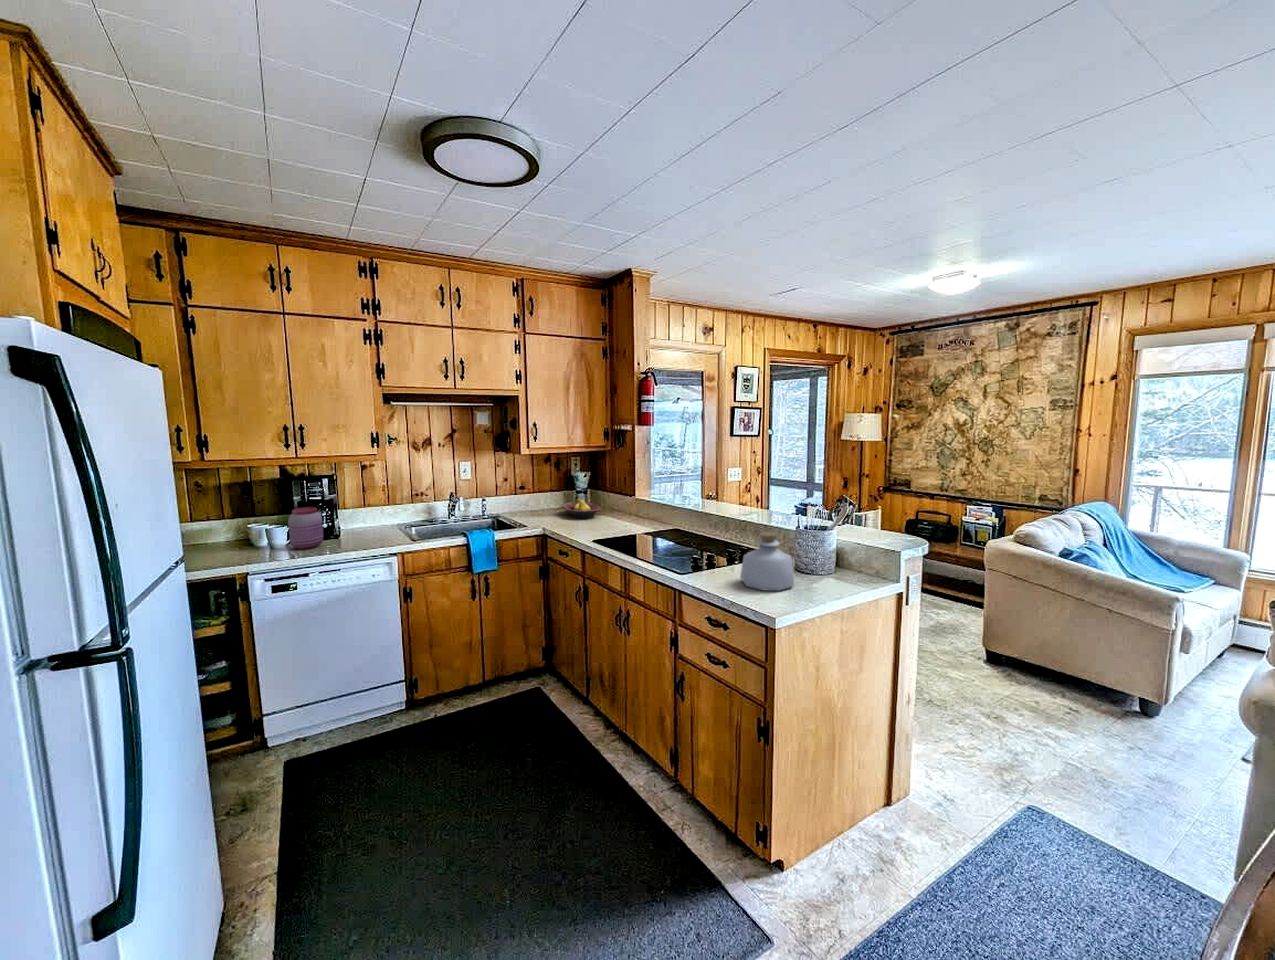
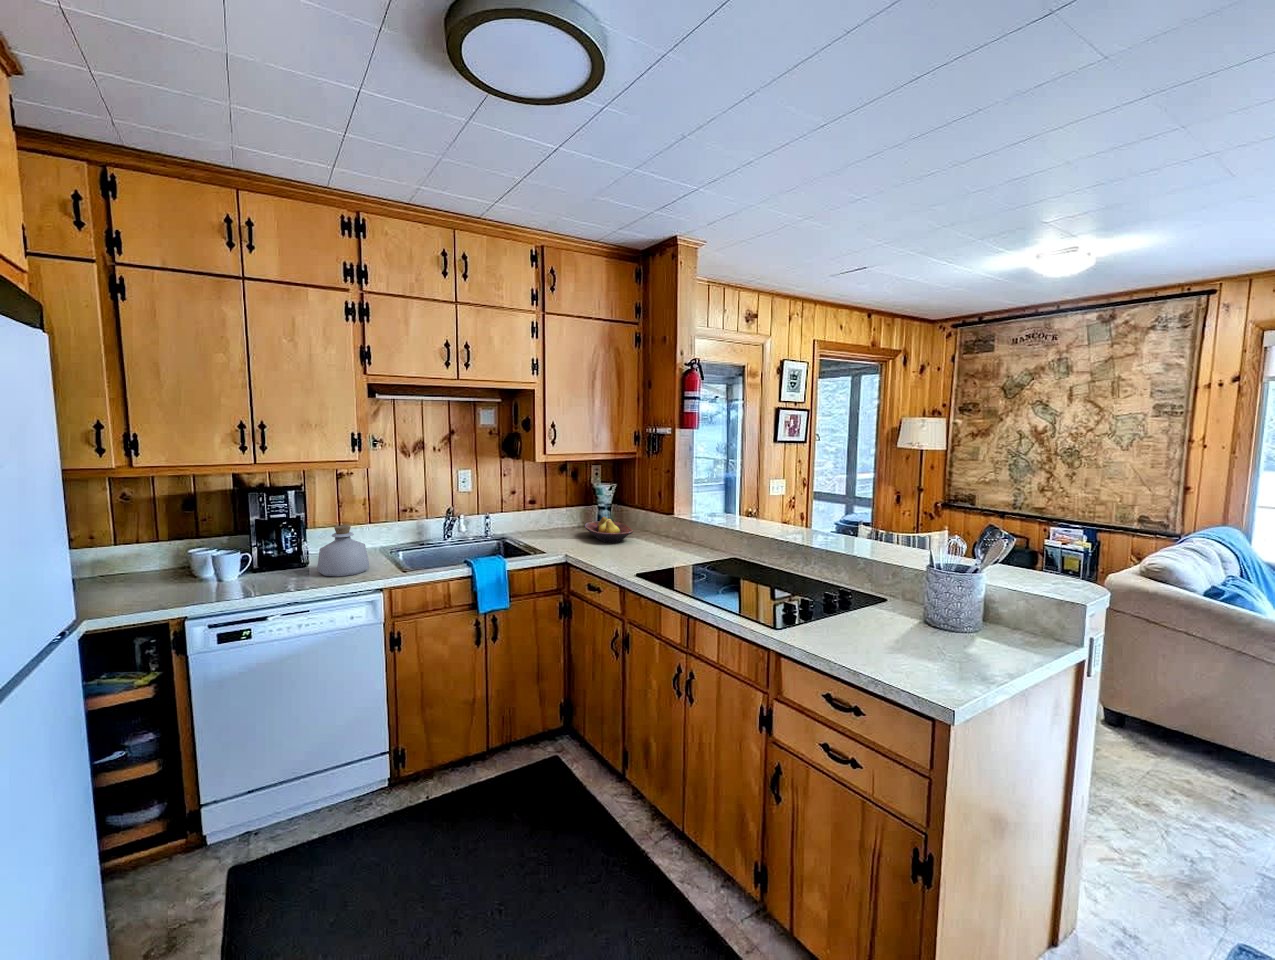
jar: present [288,507,323,549] -> none [242,528,288,583]
bottle: present [740,532,794,591] -> present [317,526,369,576]

